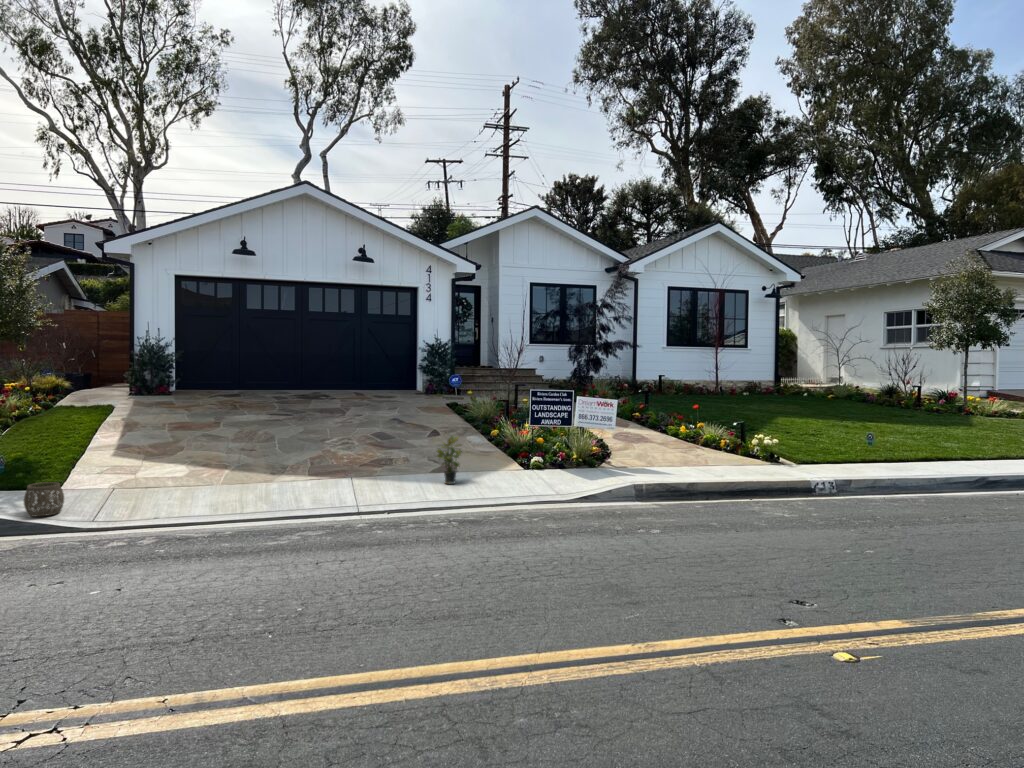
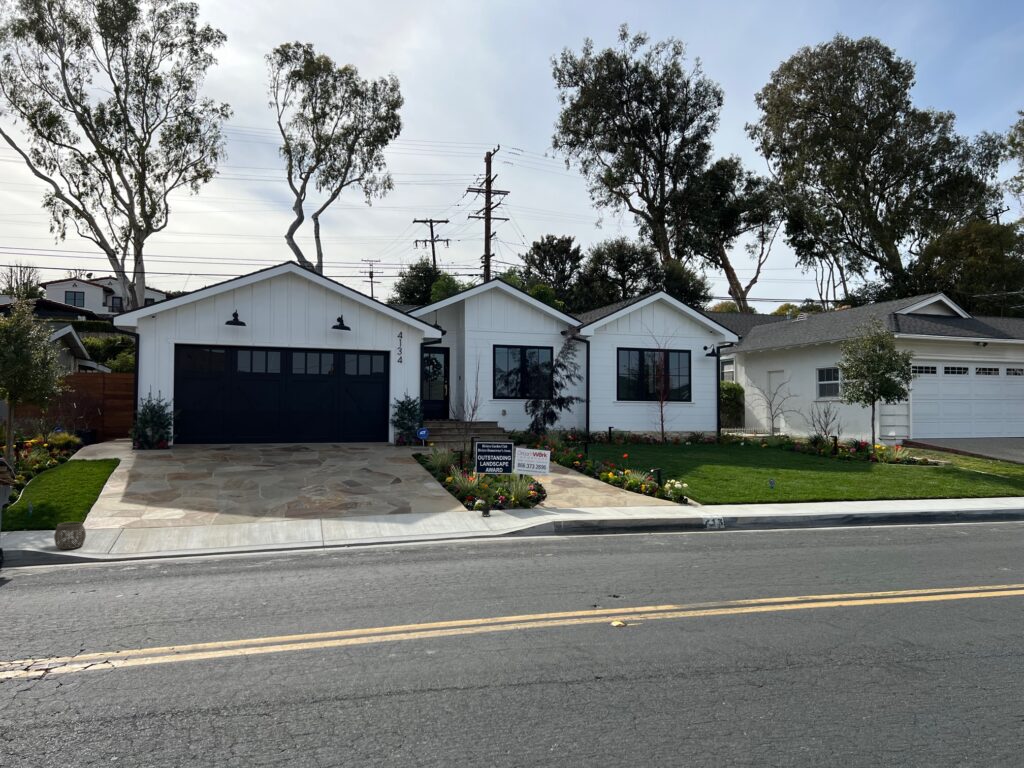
potted plant: present [437,436,462,484] -> present [475,478,495,516]

